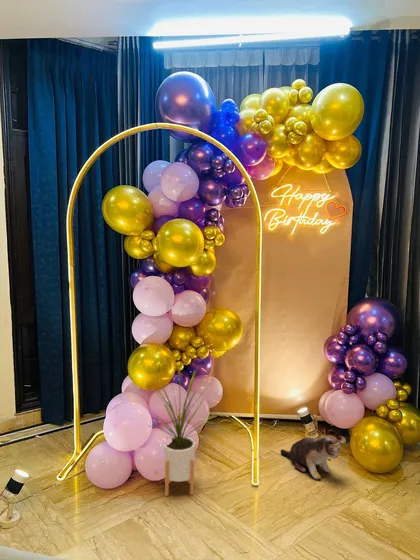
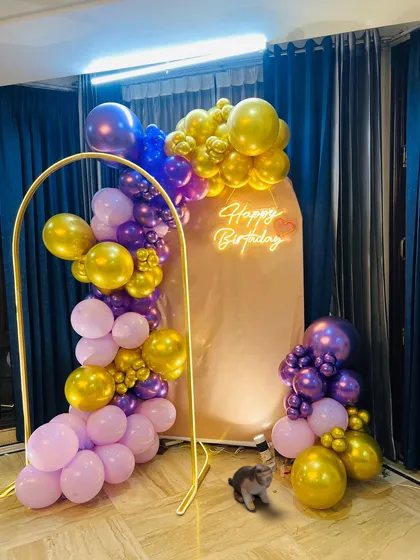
house plant: present [151,371,206,496] -> none [68,385,140,521]

